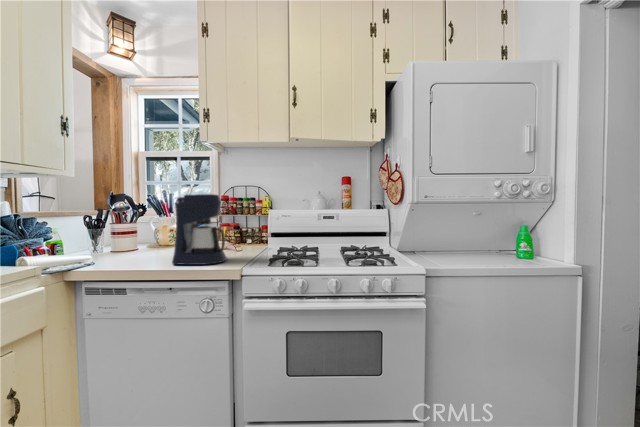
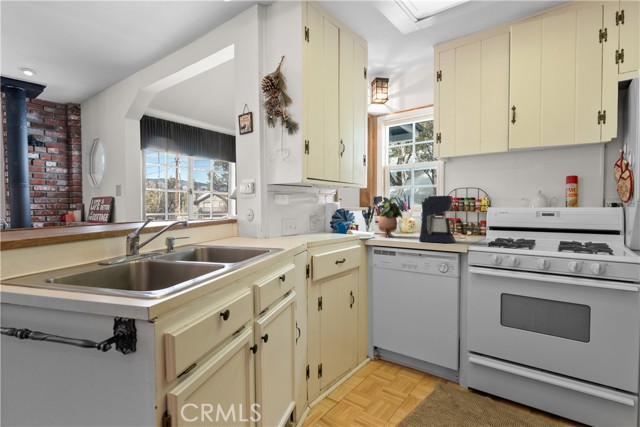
potted plant: none [109,194,152,260] -> present [378,197,402,237]

